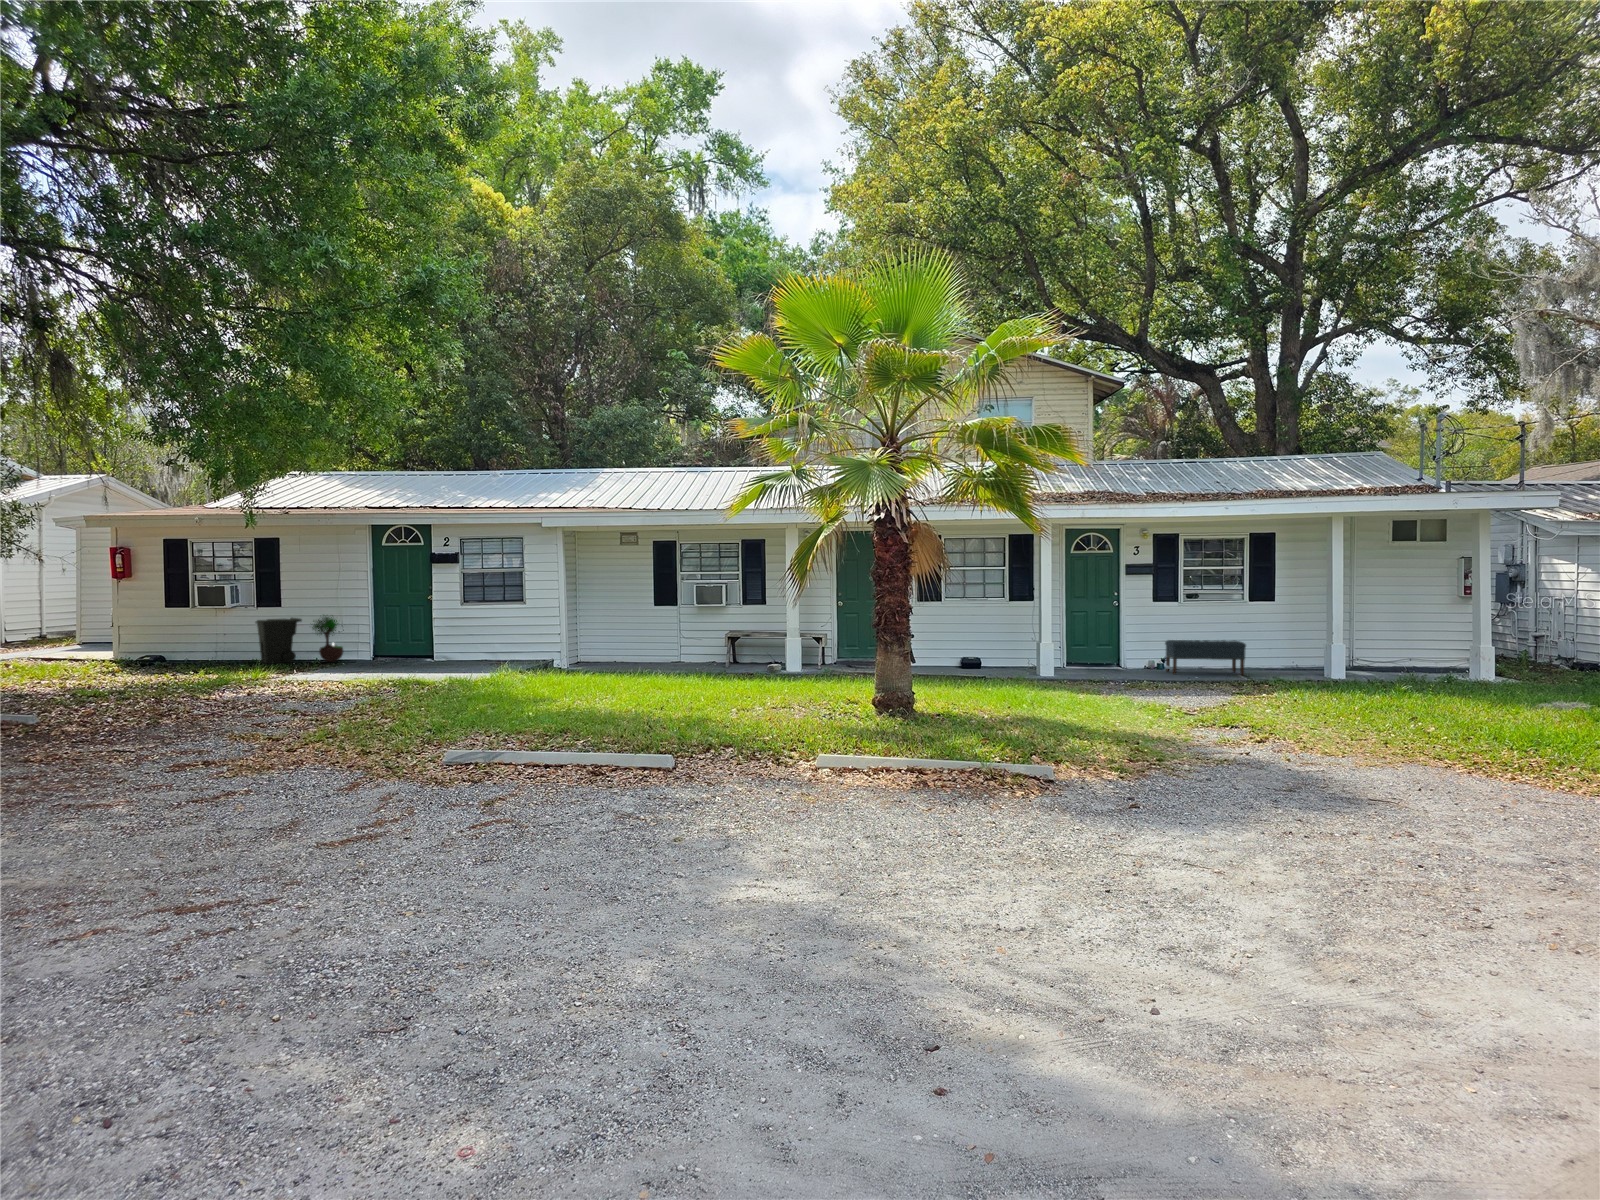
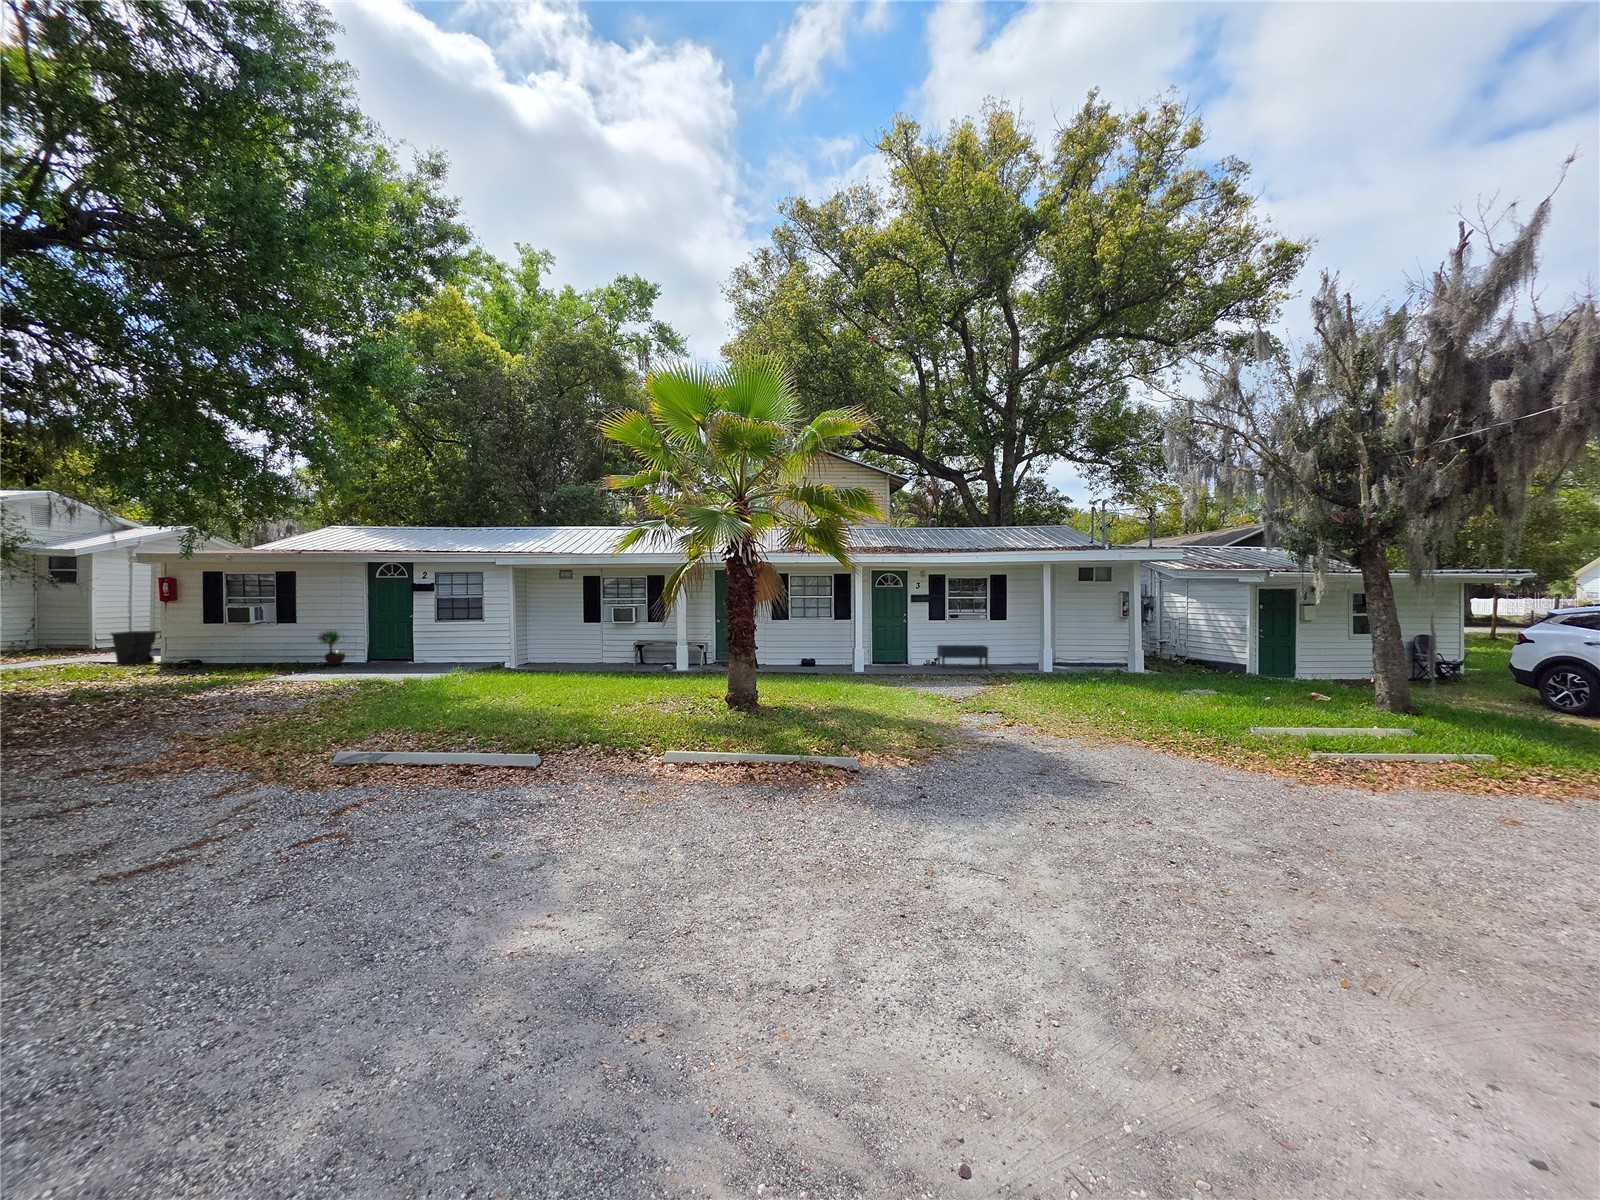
trash can: present [256,618,302,664] -> present [111,631,161,666]

